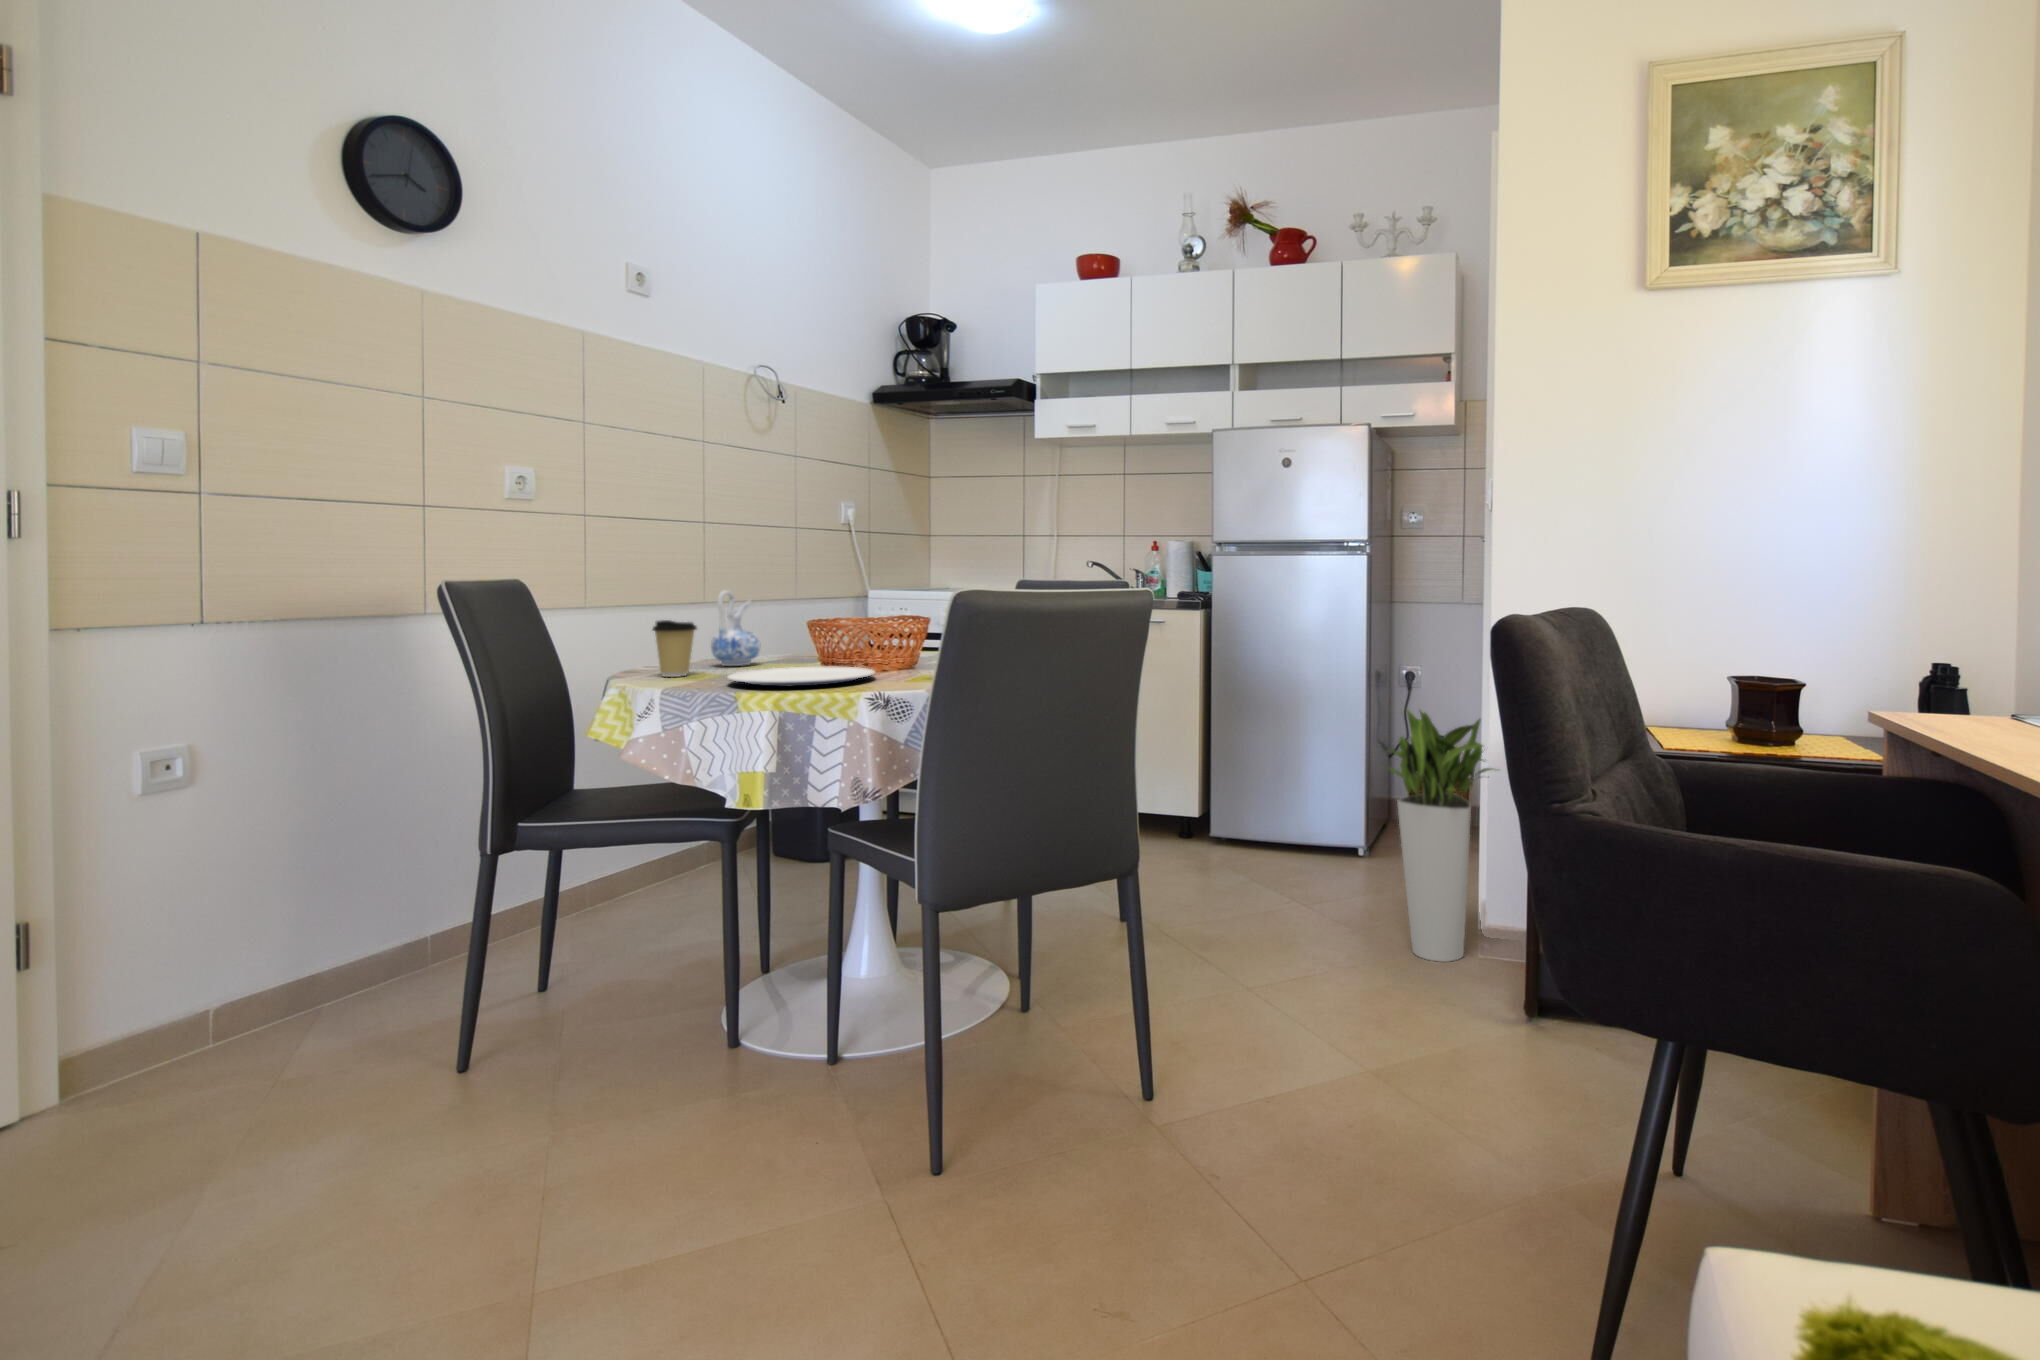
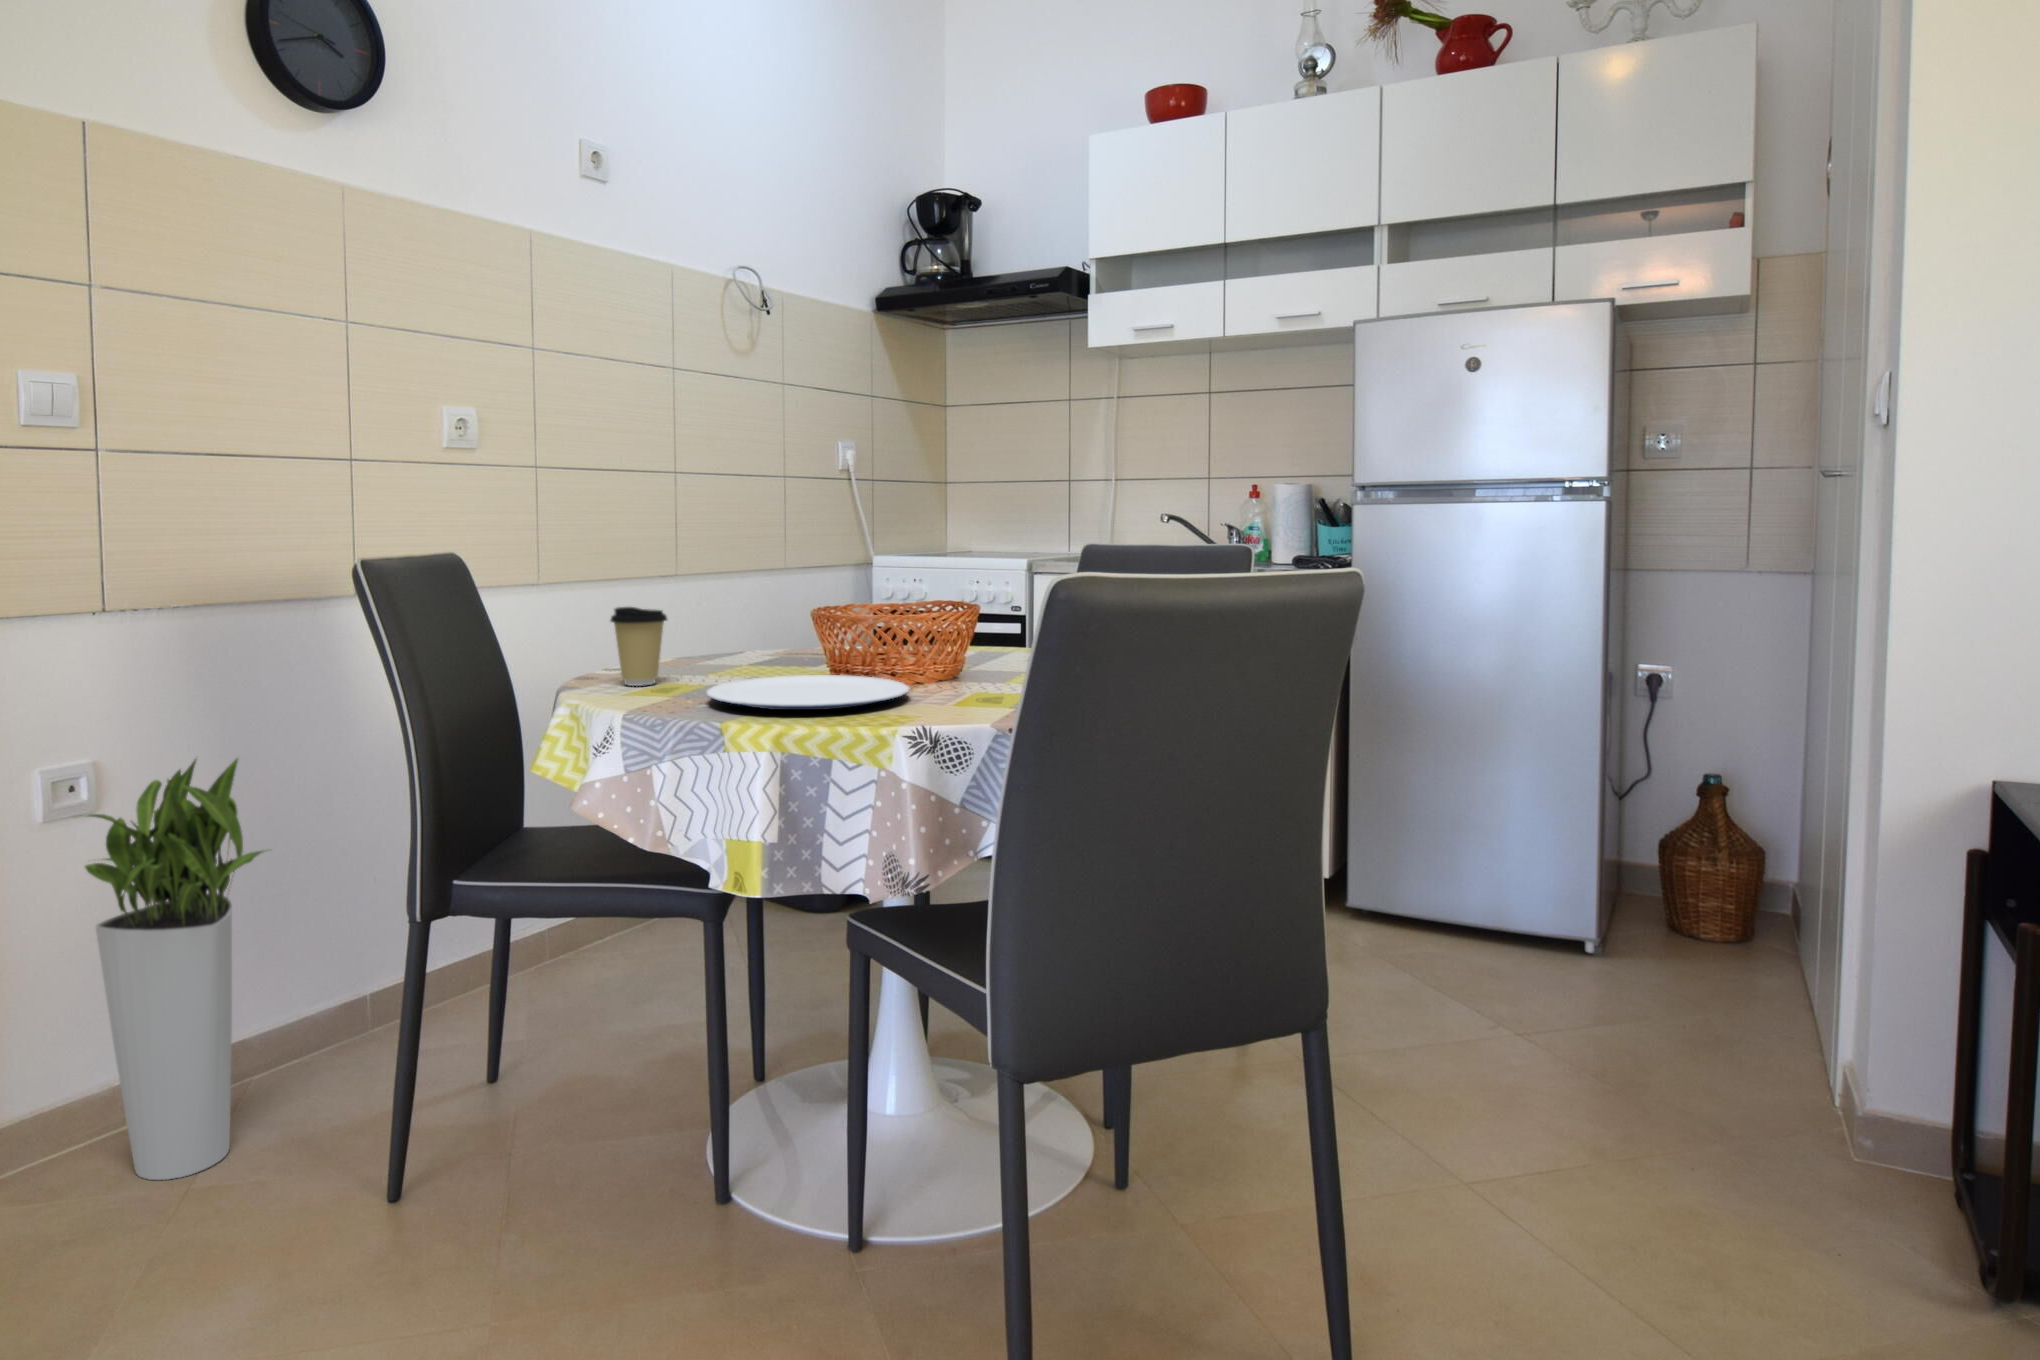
ceramic pitcher: present [711,590,760,666] -> none [685,564,748,668]
planter: present [1389,710,1496,962] -> present [85,759,270,1180]

